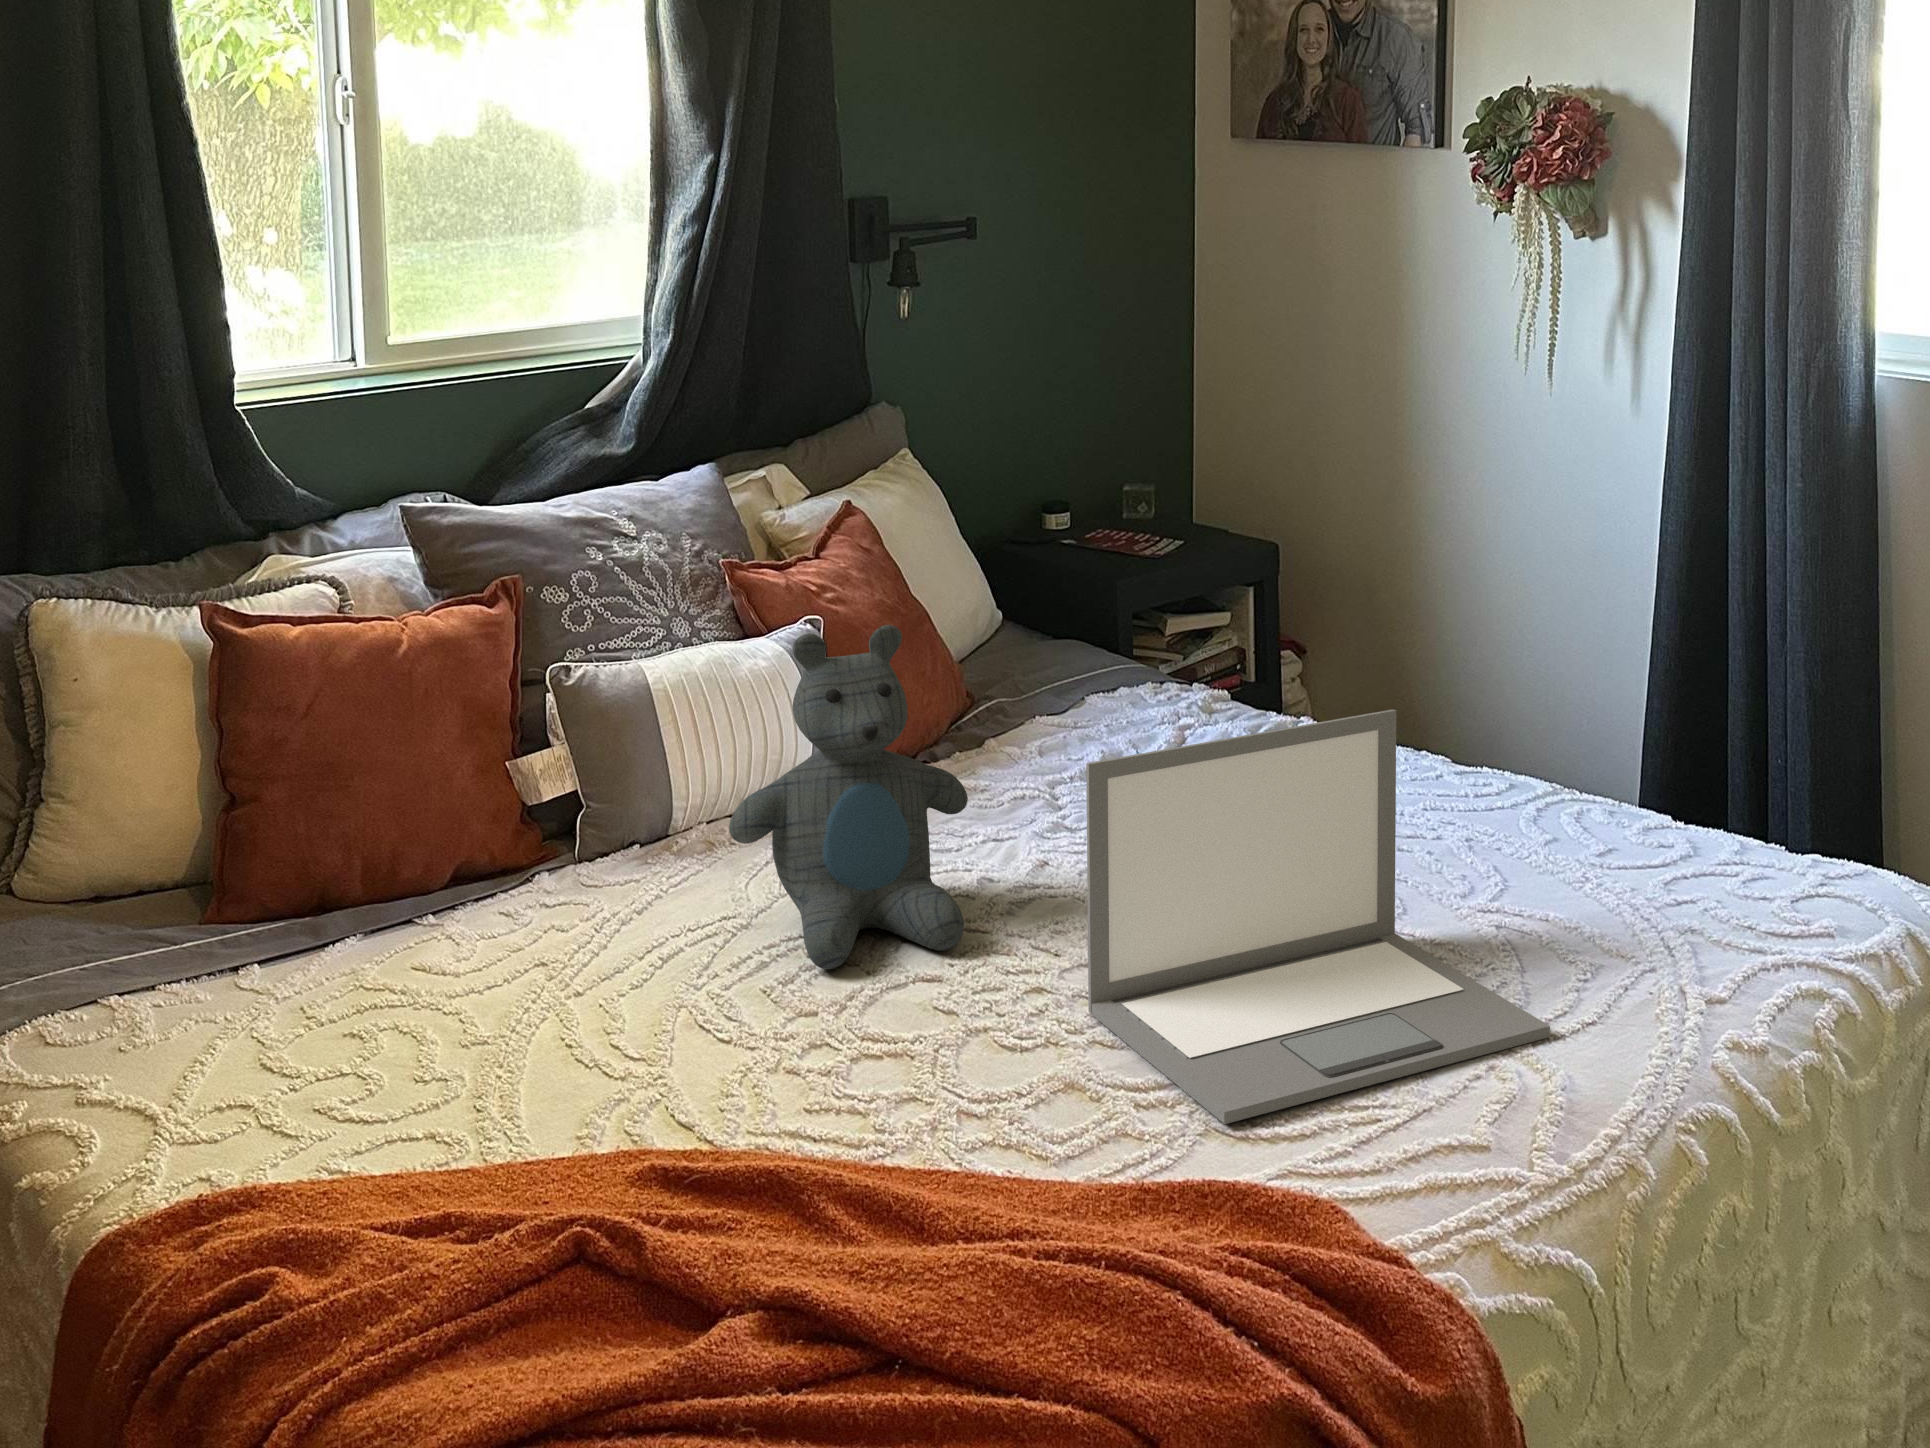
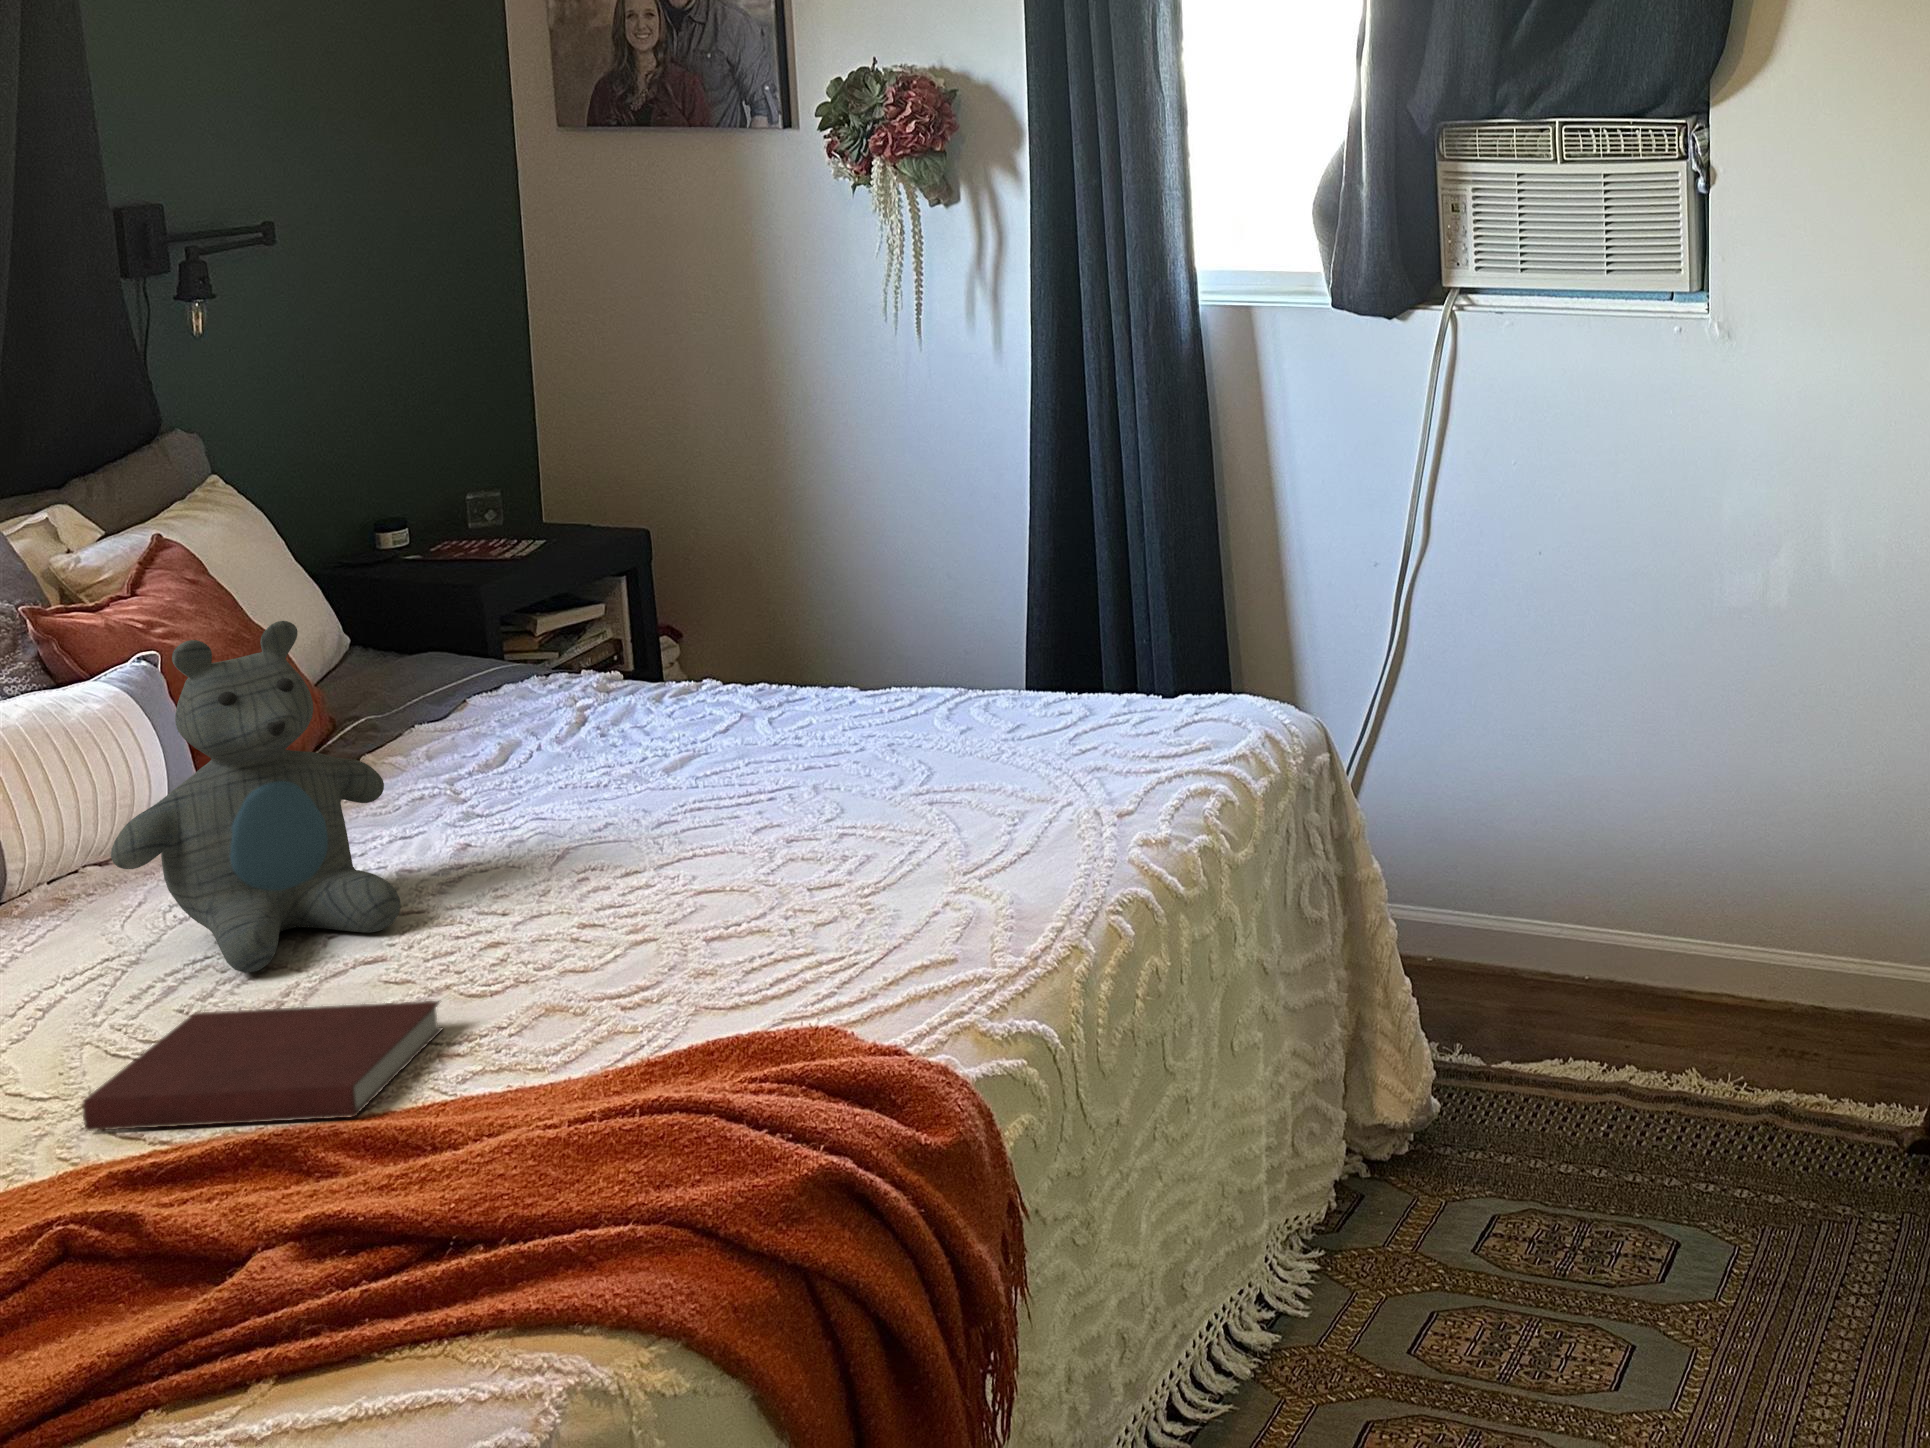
laptop: present [1086,710,1550,1124] -> none [531,623,993,1000]
notebook: none [651,1007,970,1167] -> present [82,1001,442,1131]

